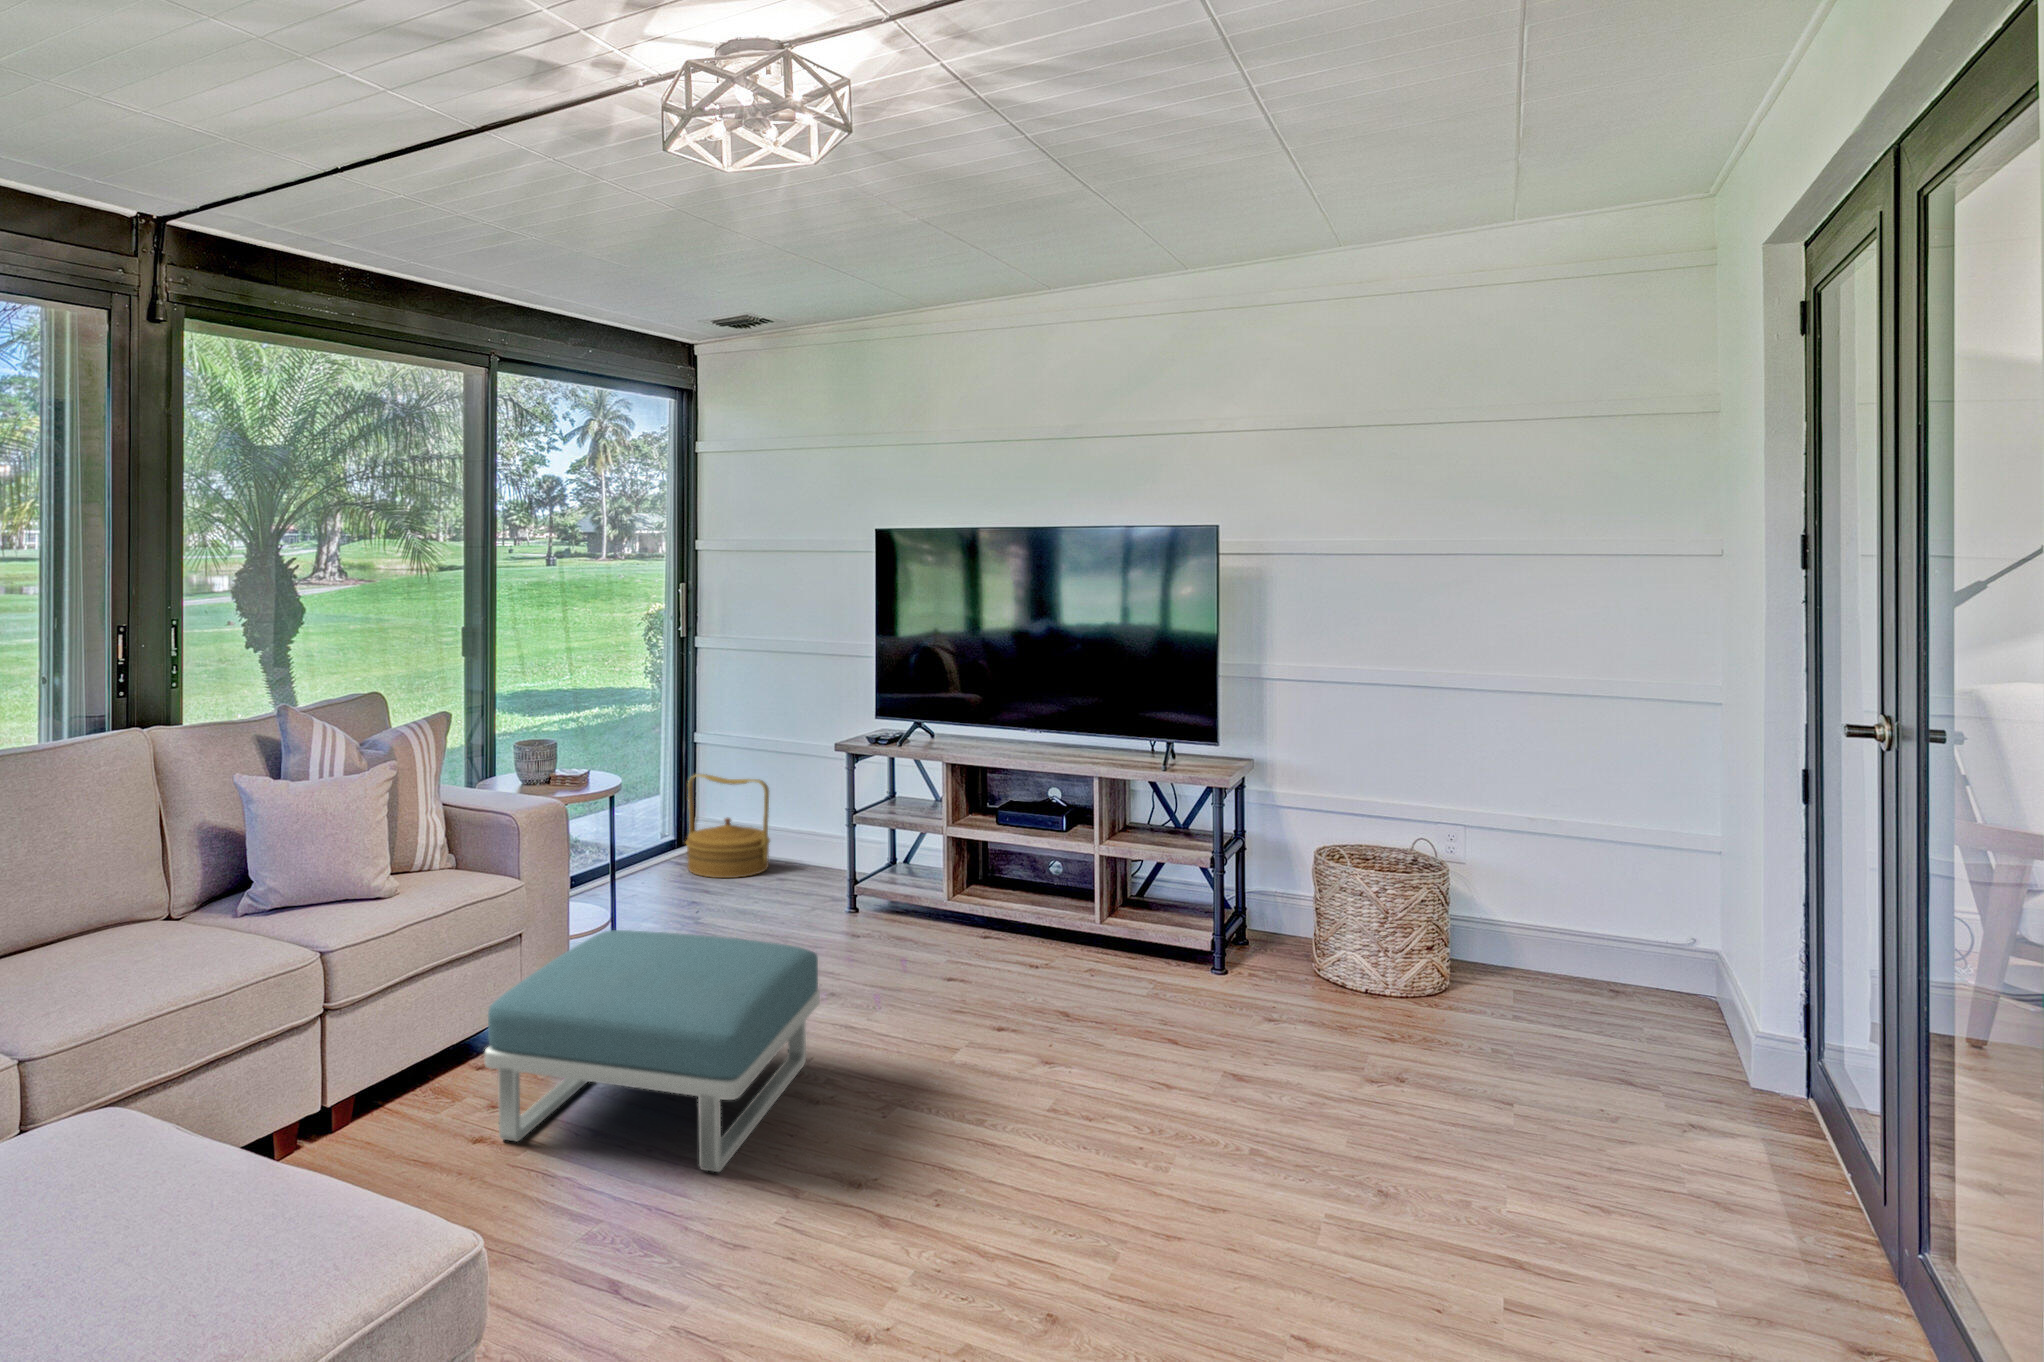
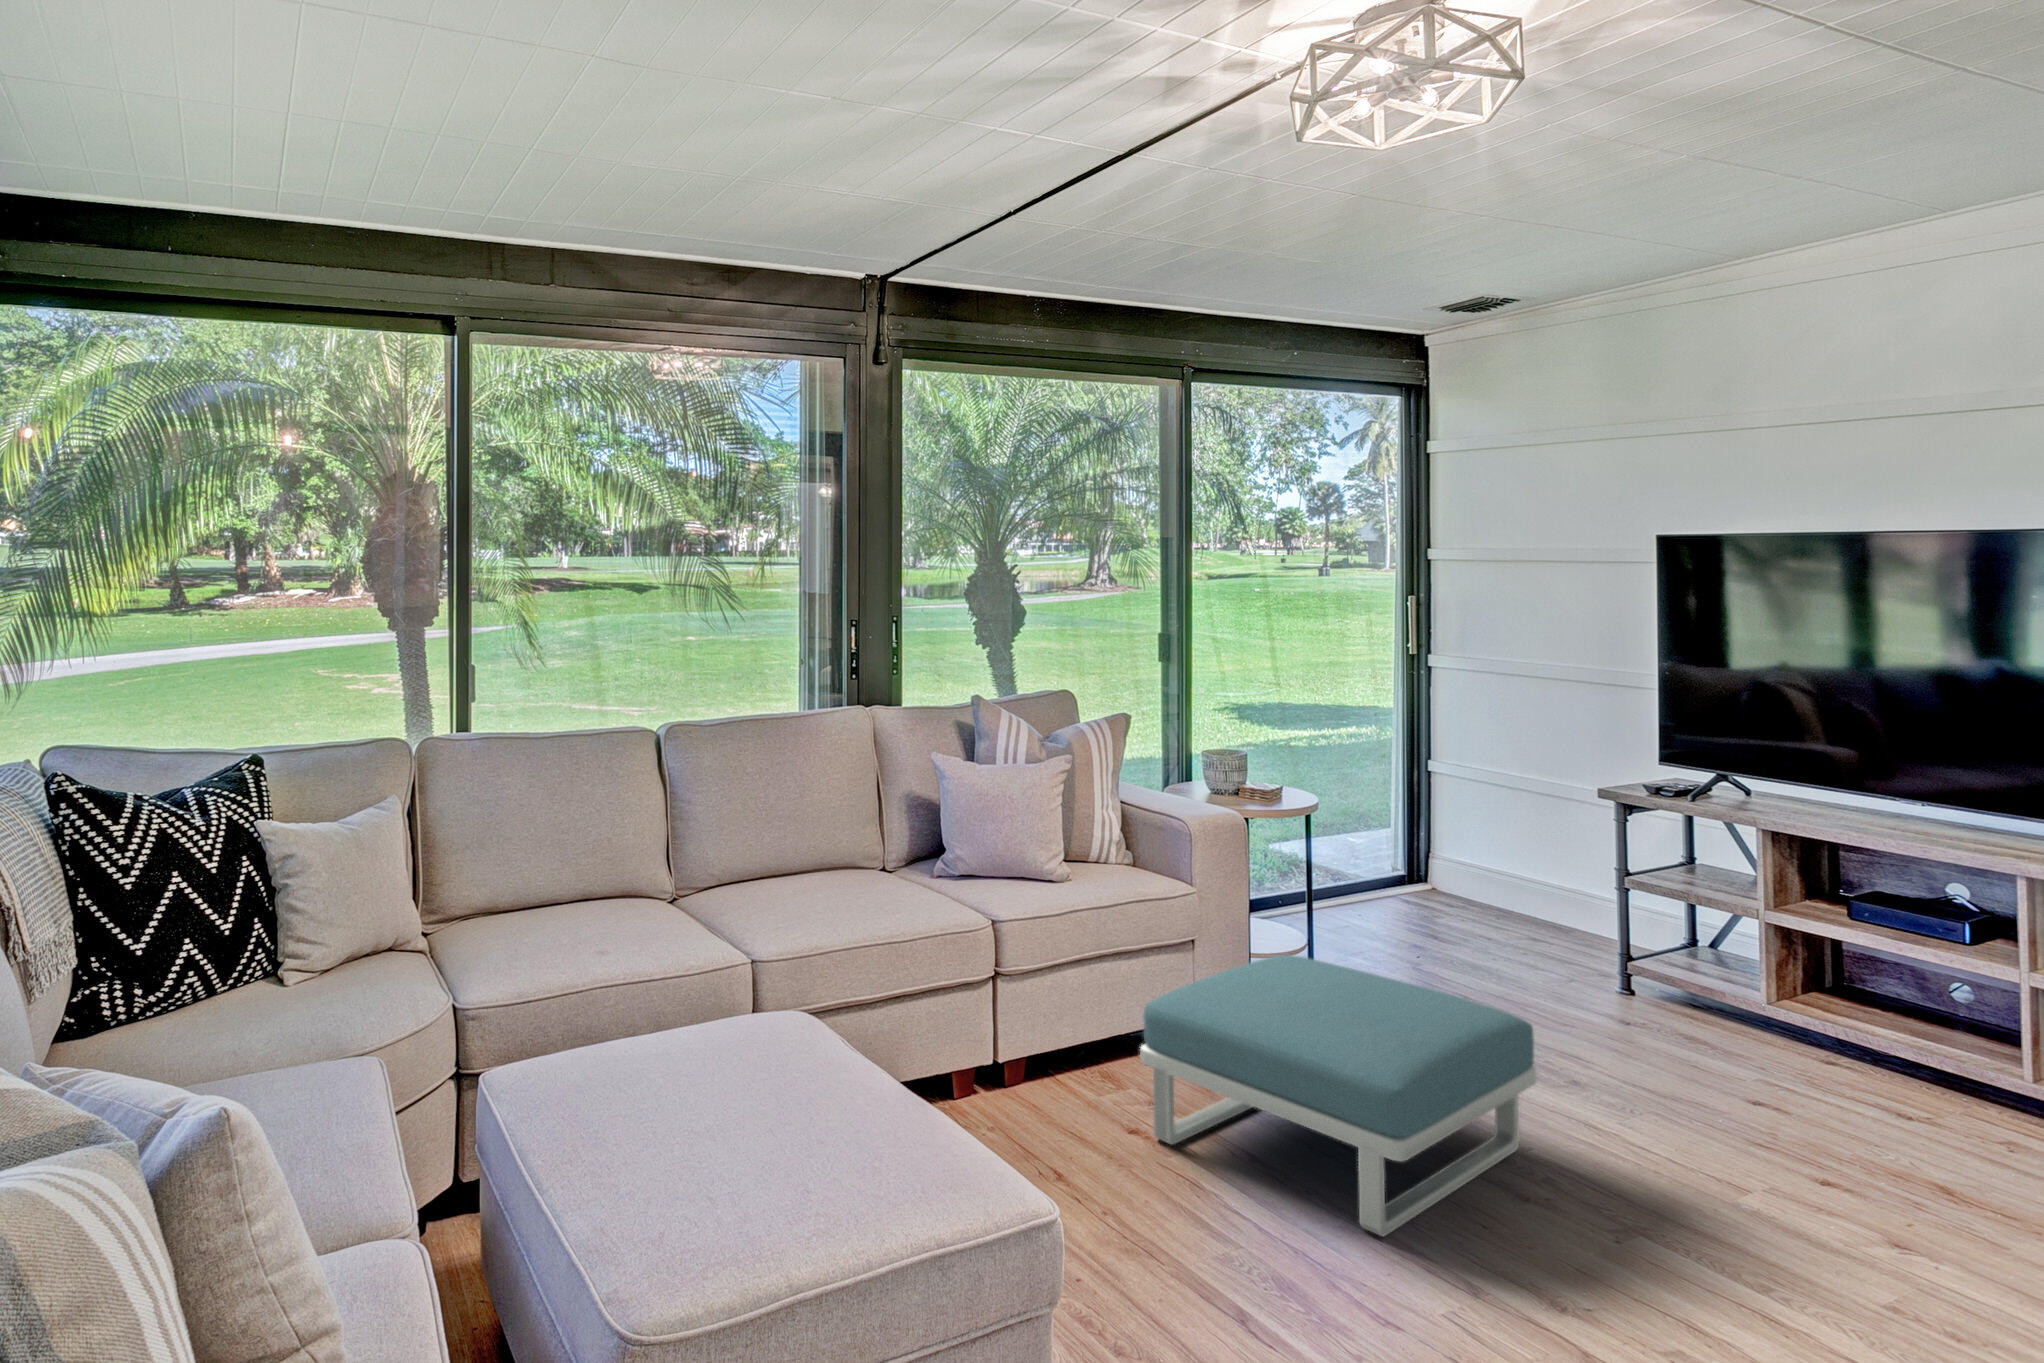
woven basket: present [686,774,770,878] -> none [1417,807,1525,929]

